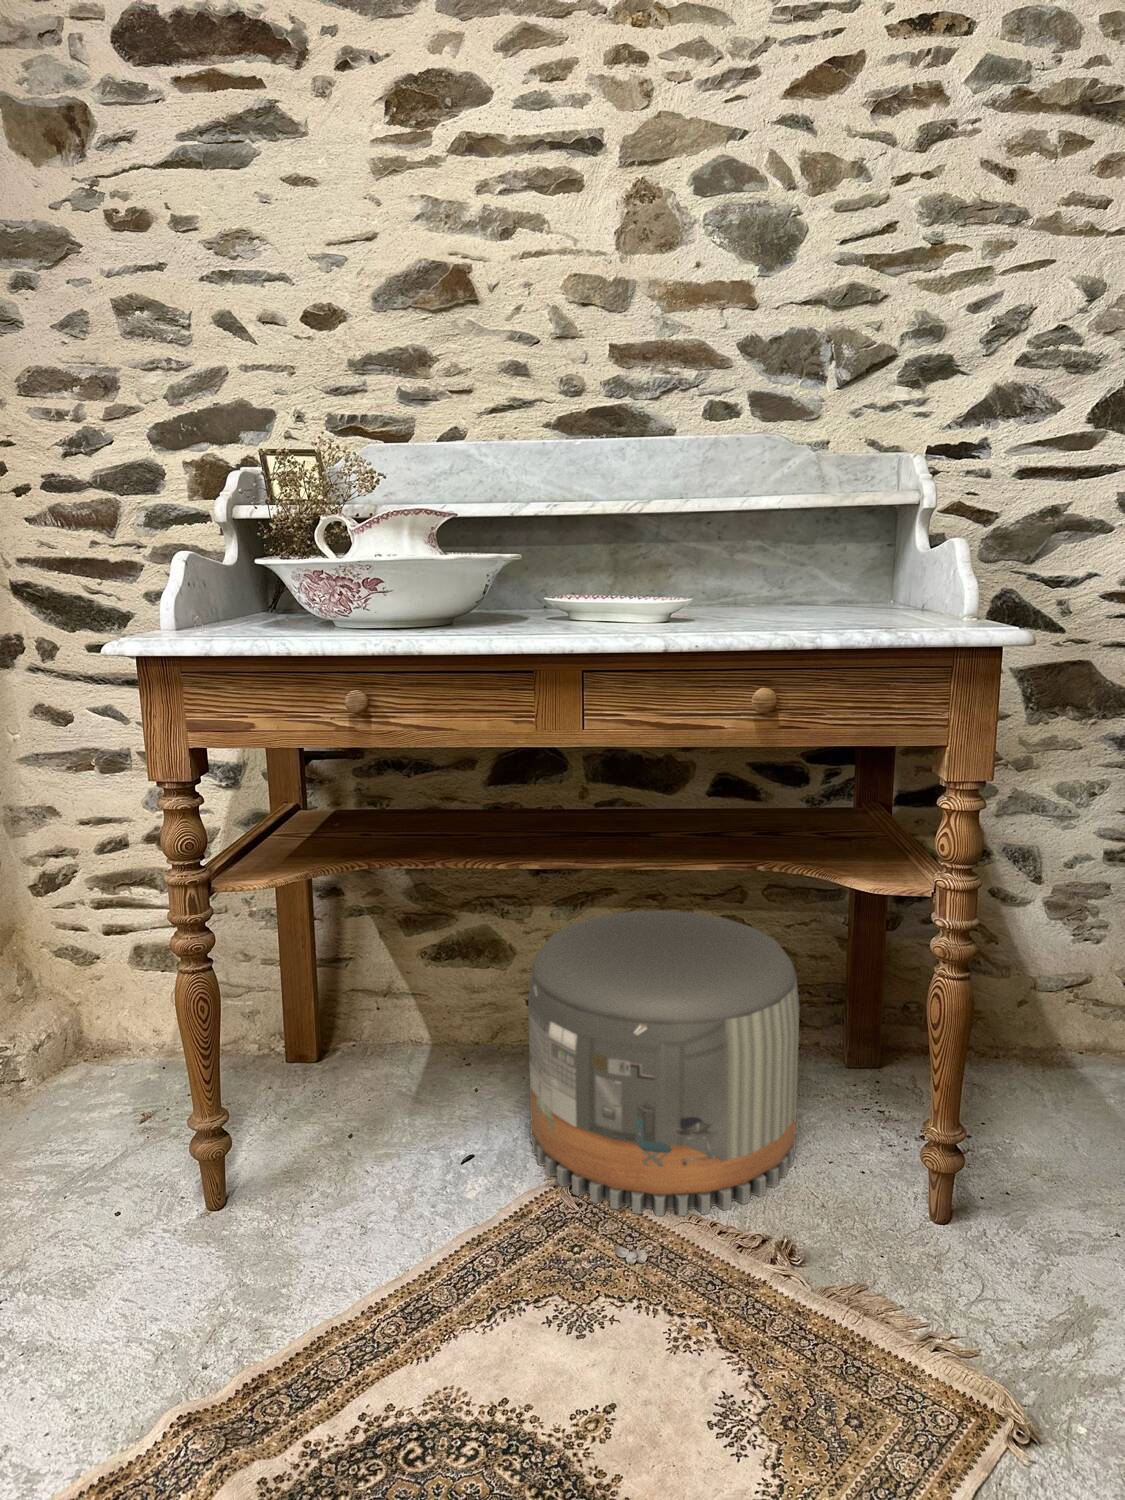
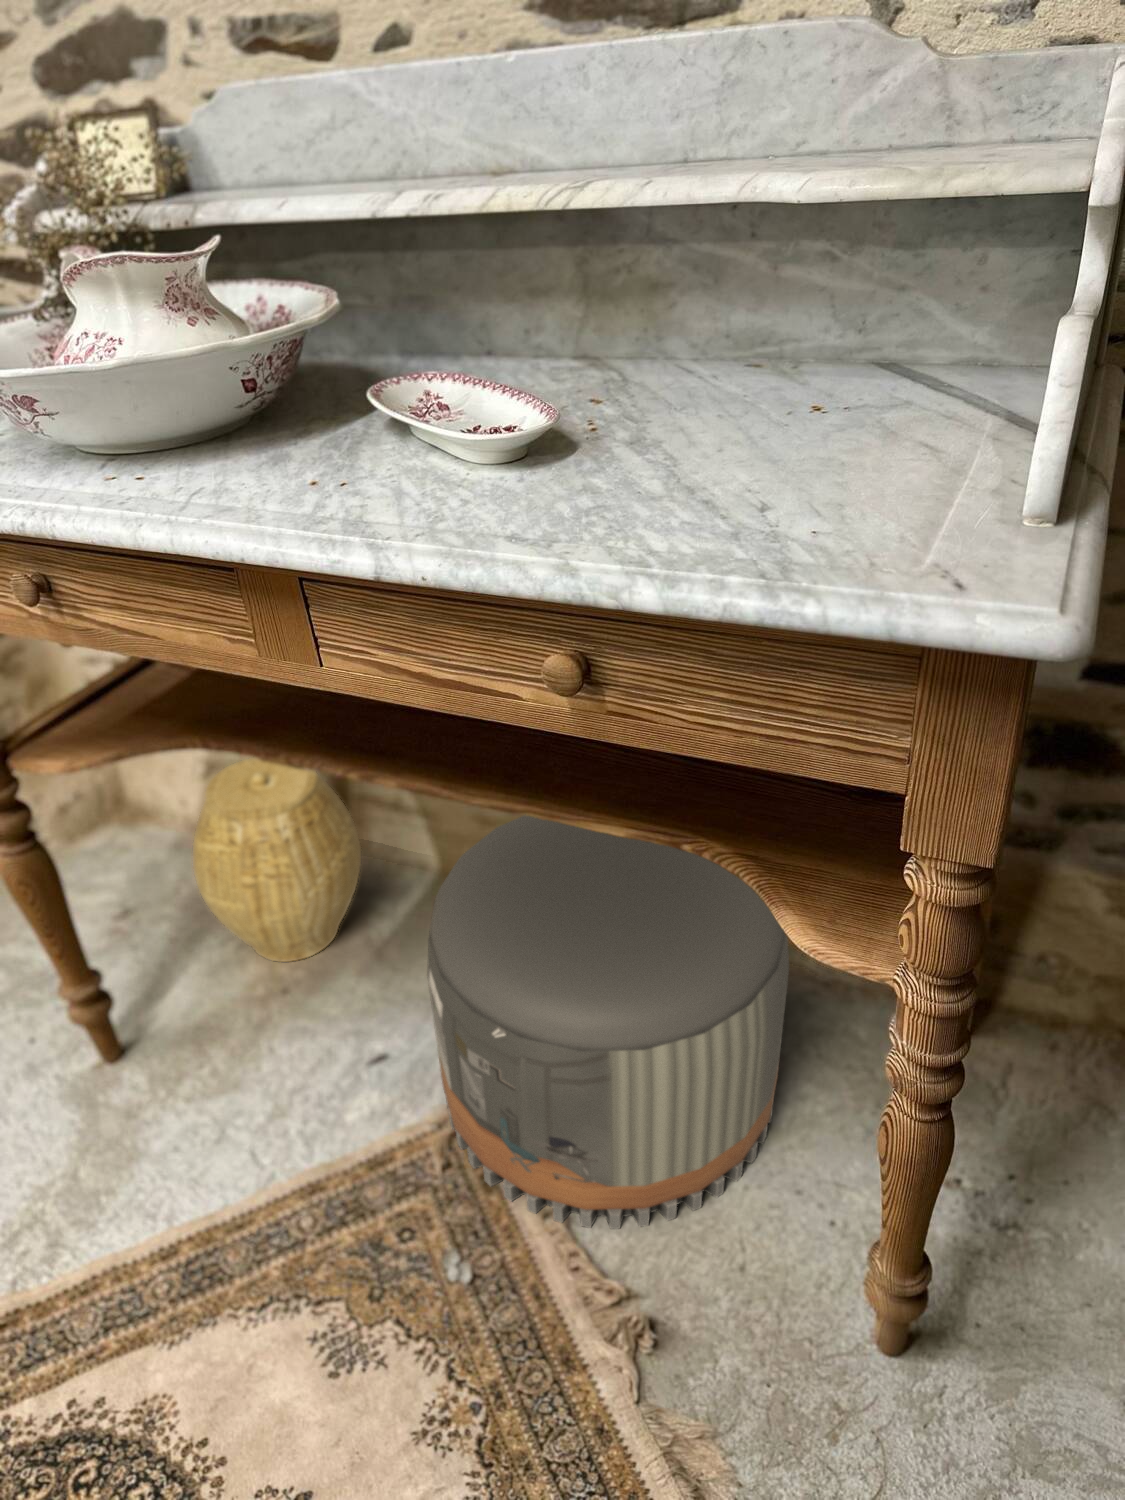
woven basket: none [257,936,401,1125] -> present [193,757,361,962]

